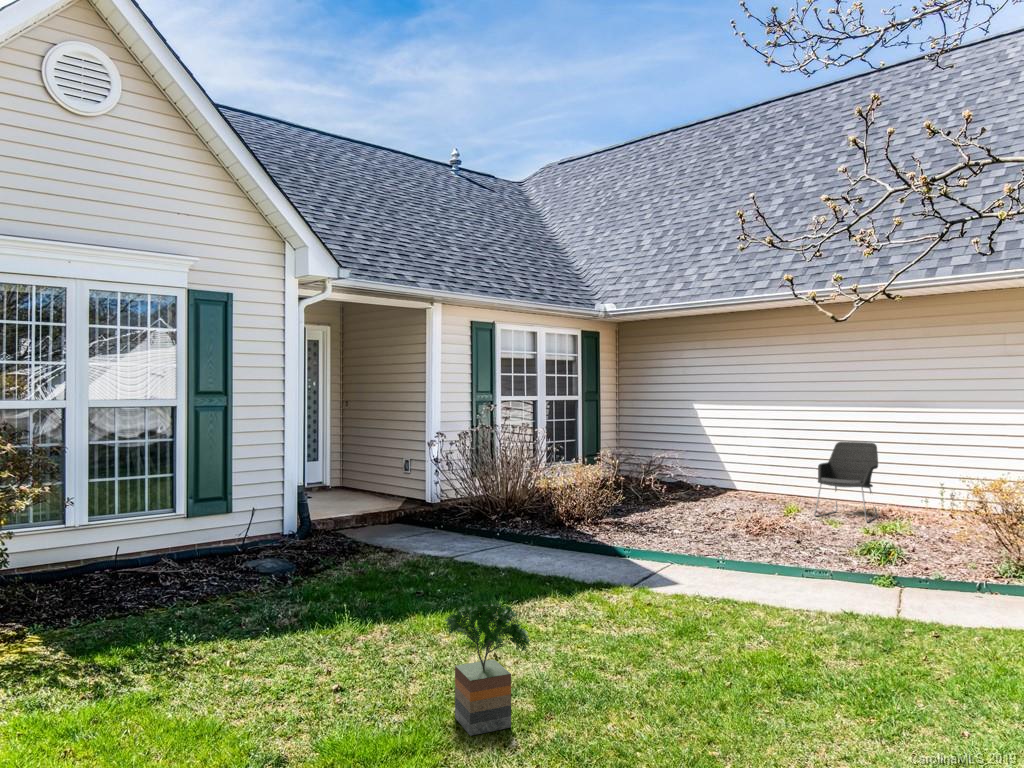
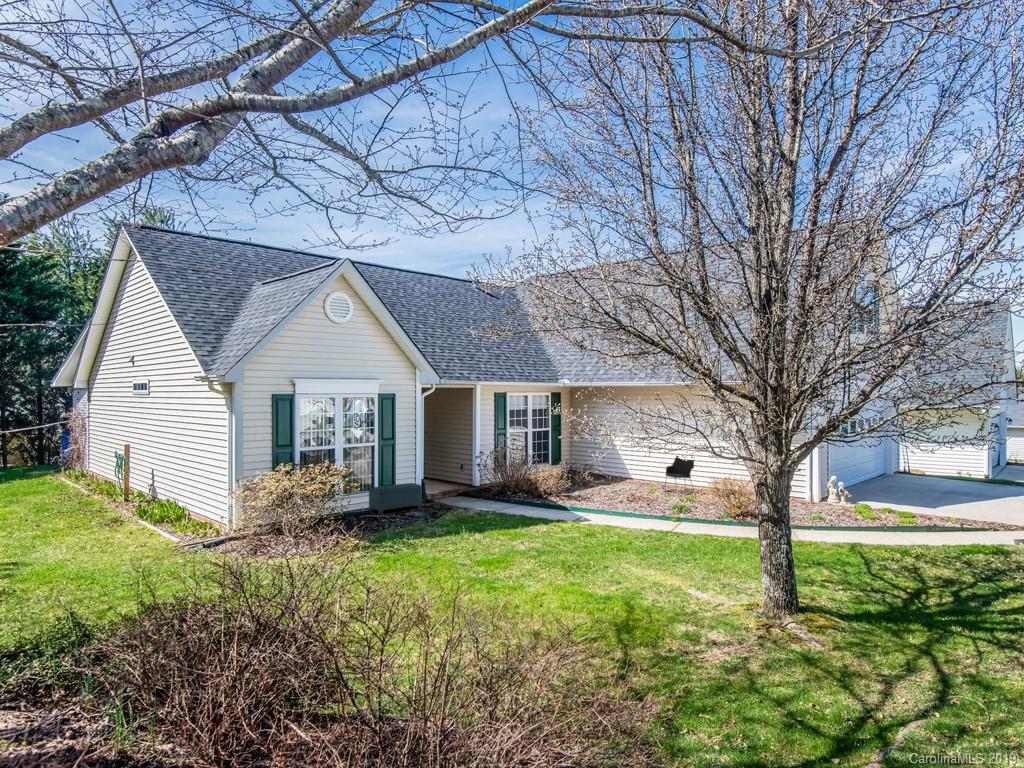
bench: none [159,493,287,563] -> present [369,483,422,514]
potted tree: present [445,600,530,736] -> none [512,519,538,557]

